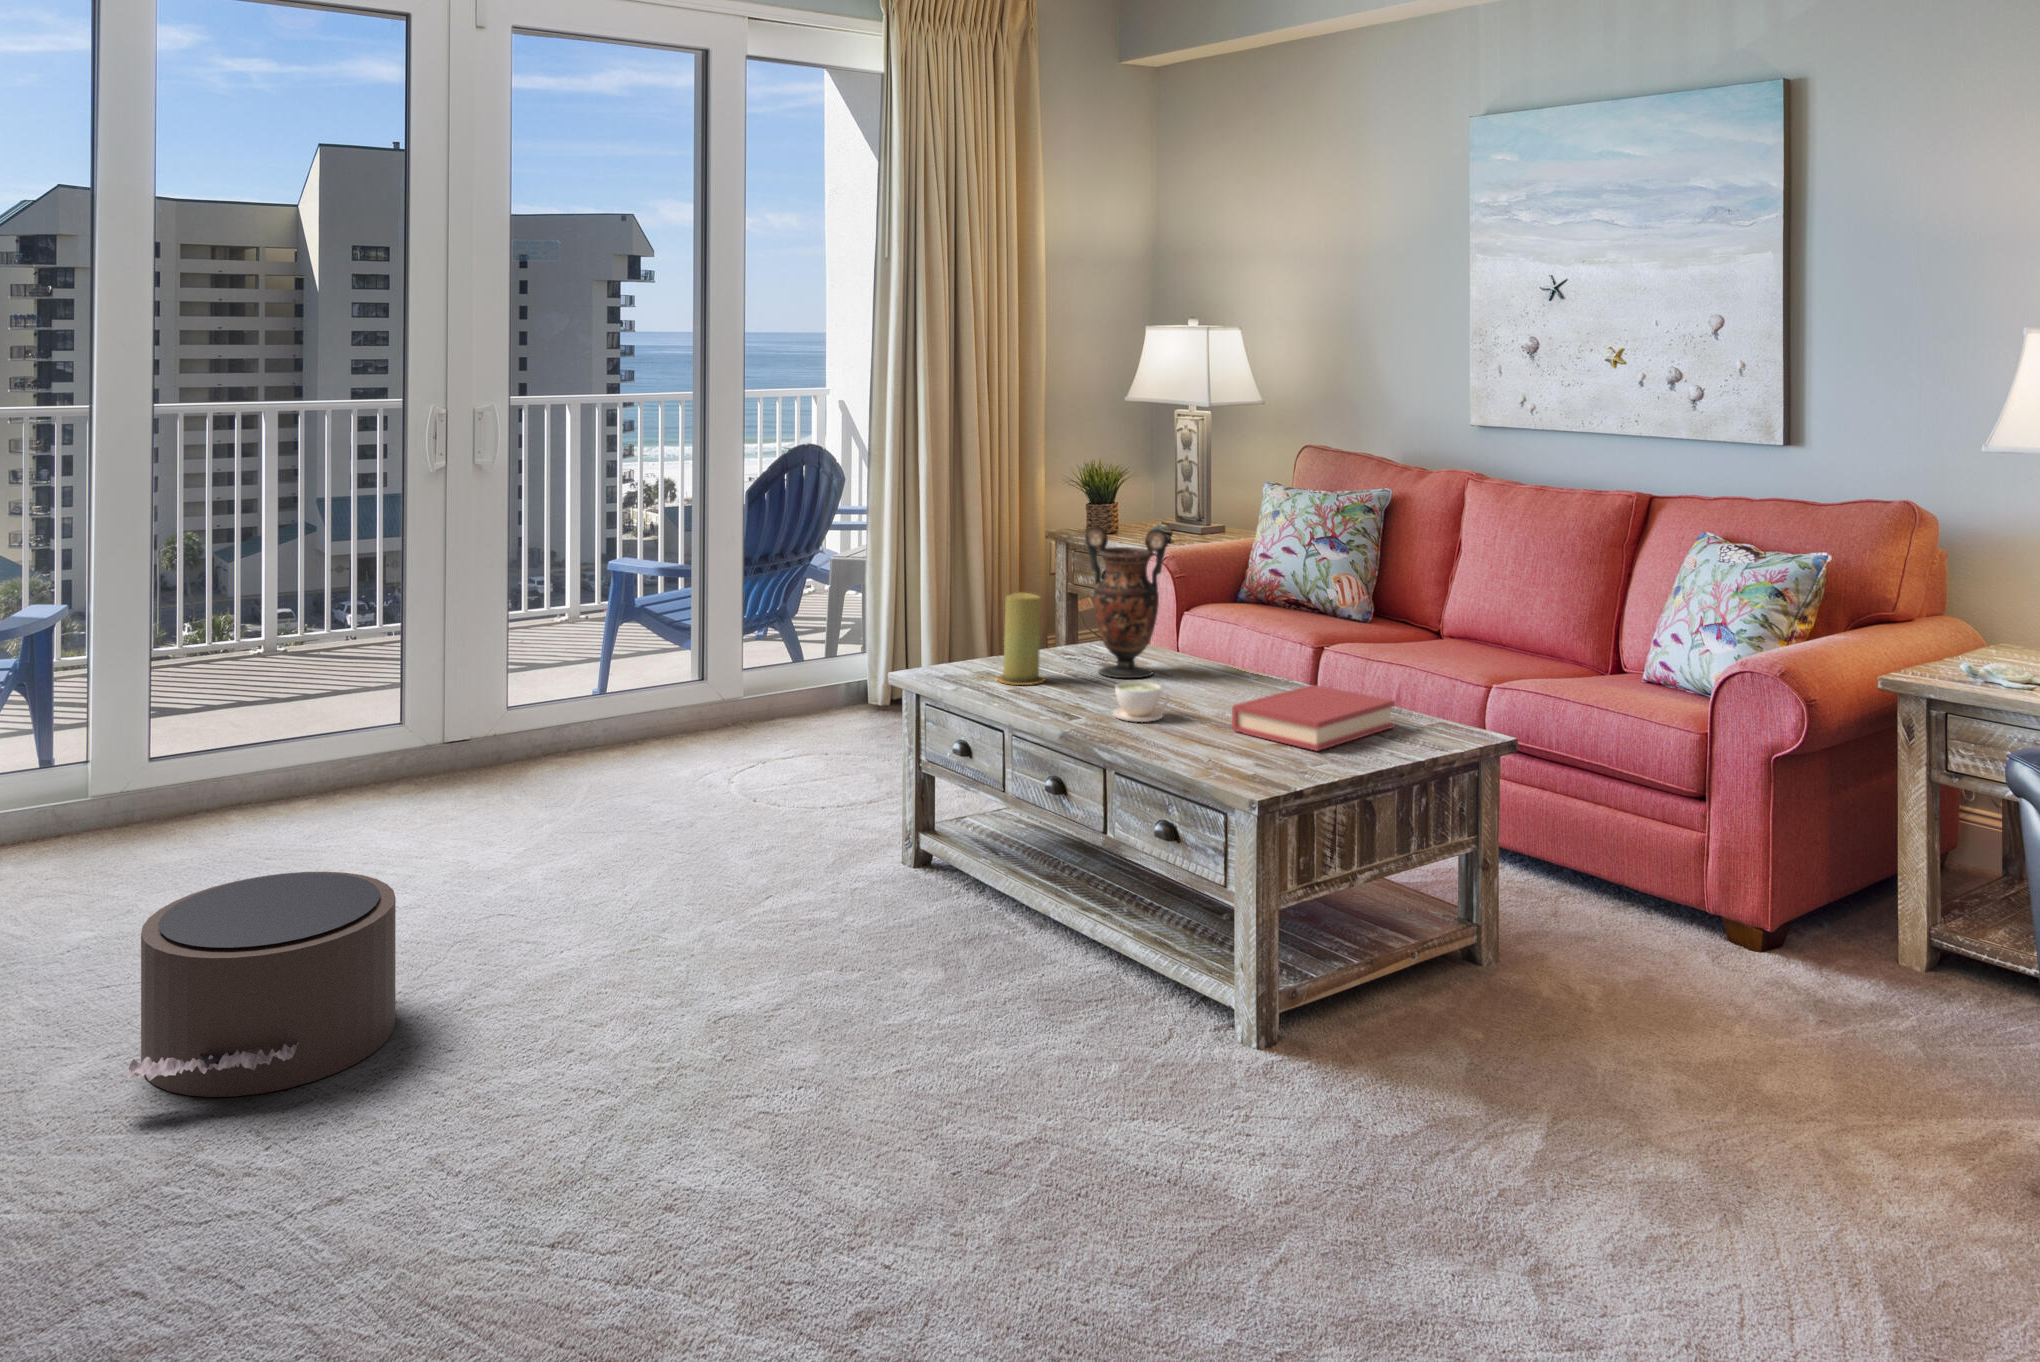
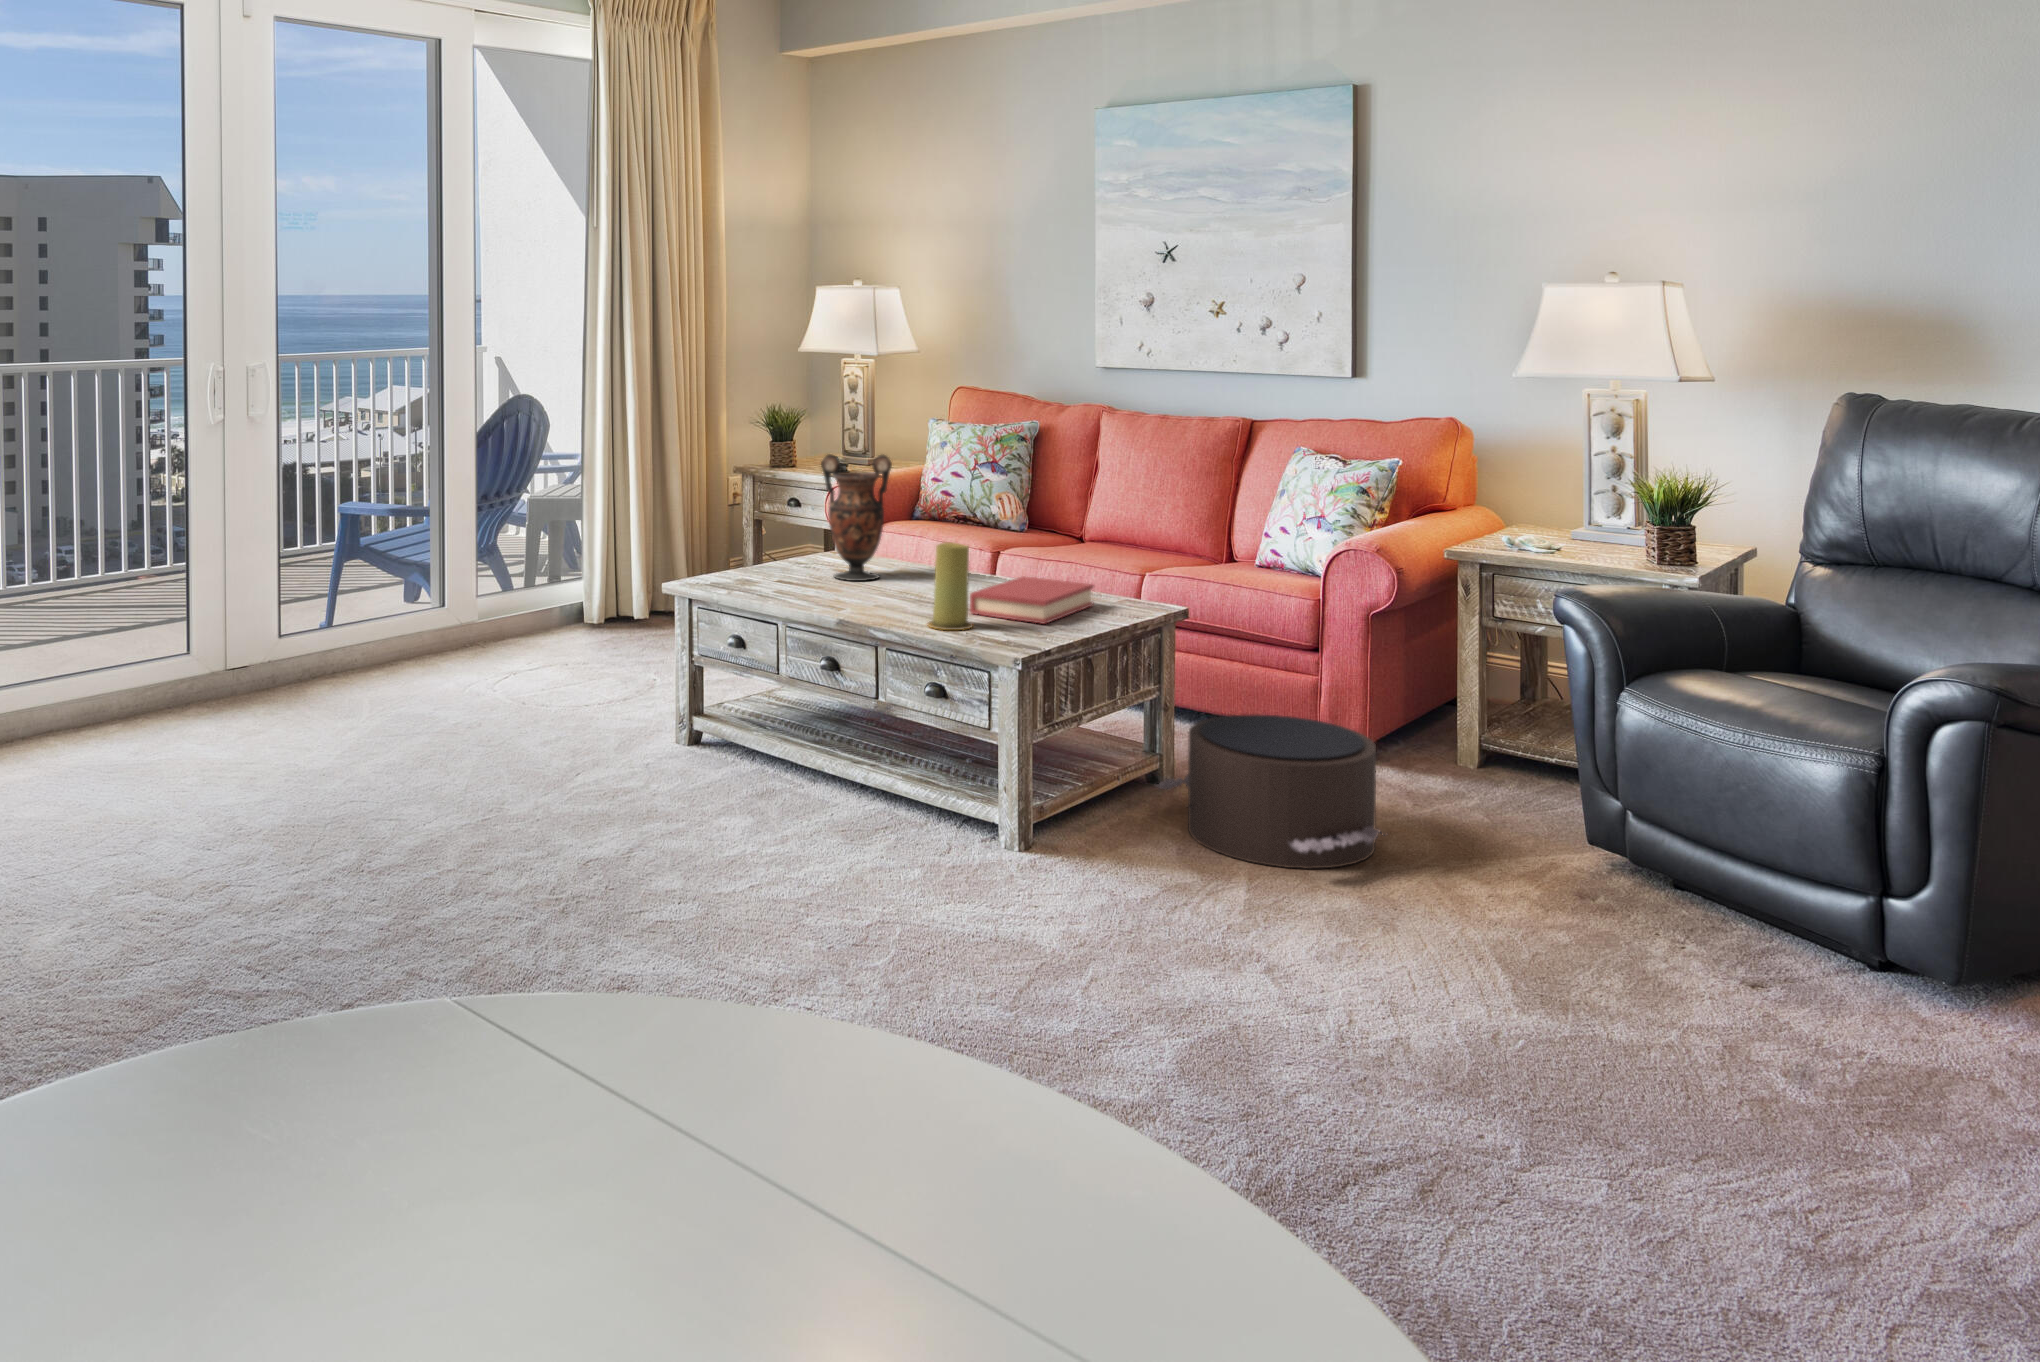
candle: present [997,593,1045,685] -> present [927,542,973,630]
coffee cup: present [1113,681,1170,722] -> none [869,579,915,611]
pouf: present [124,871,396,1097] -> present [1156,714,1381,869]

